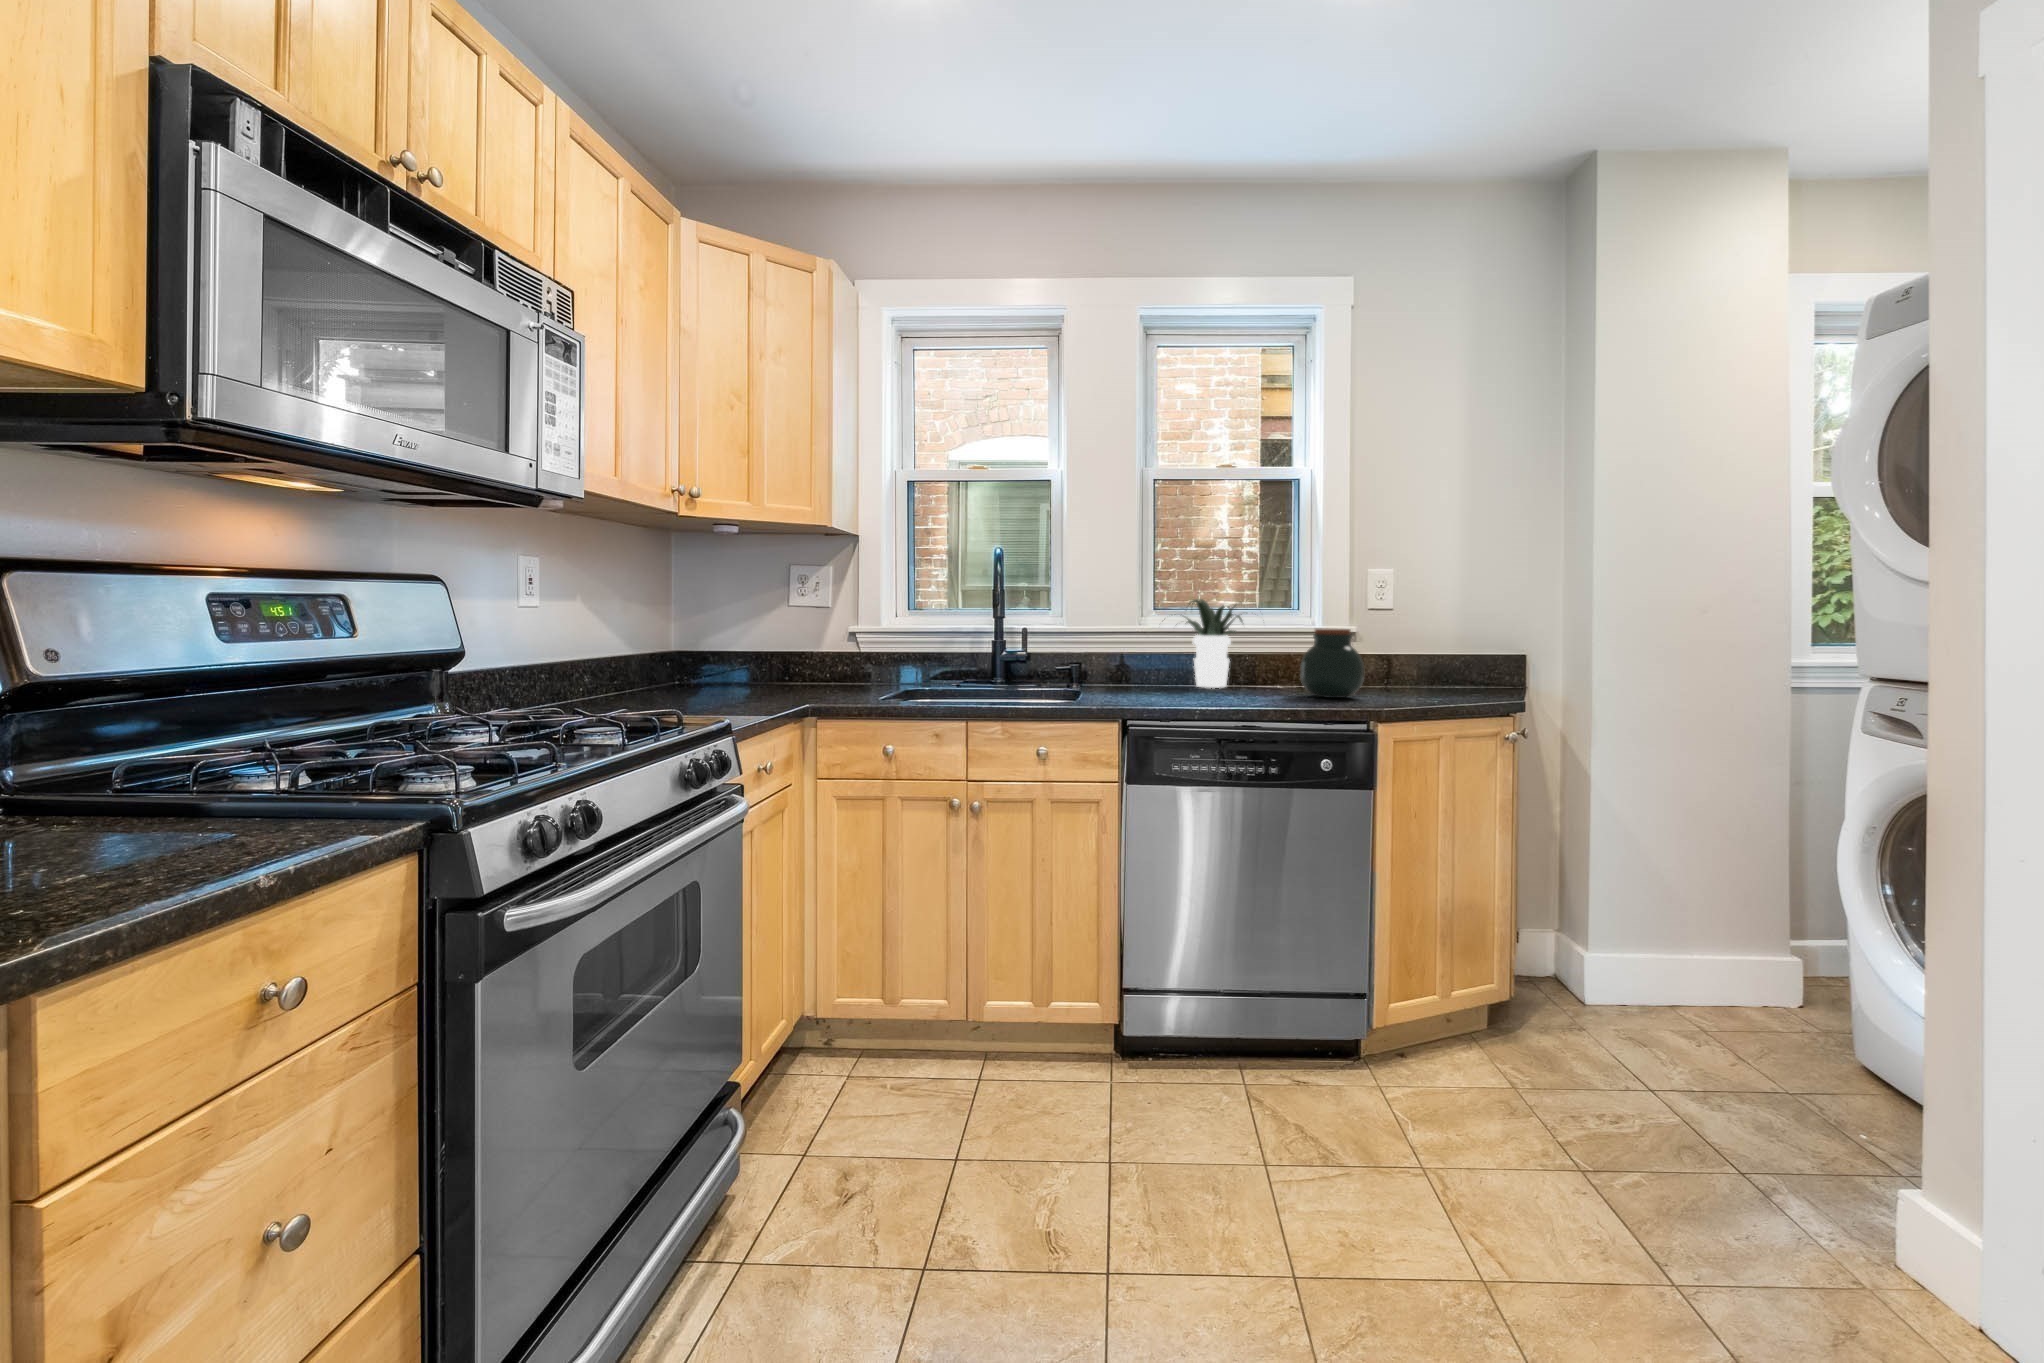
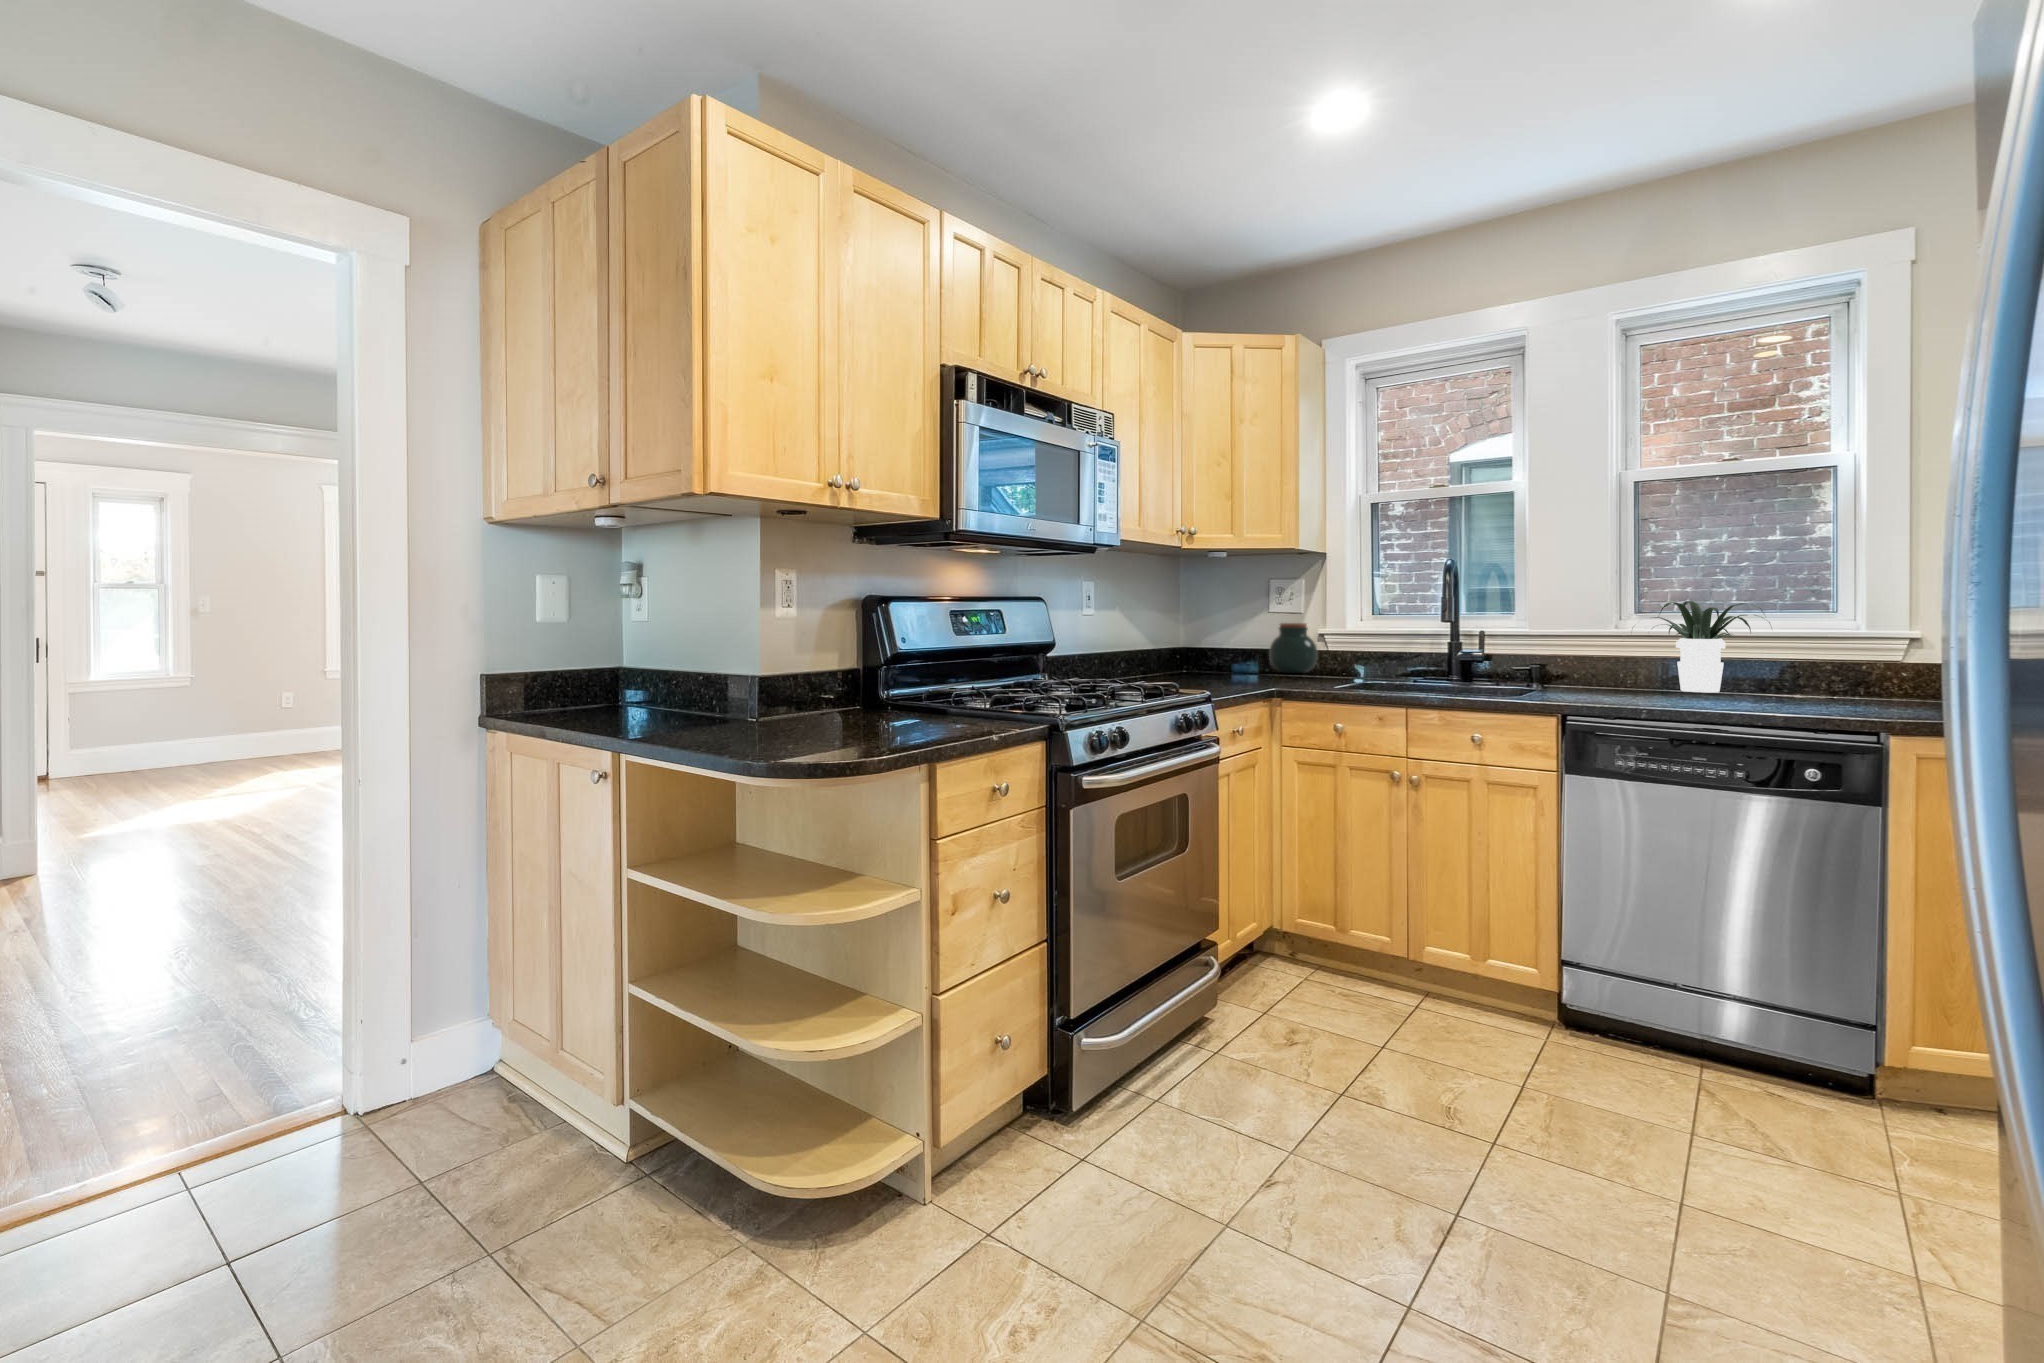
jar: present [1300,629,1364,698] -> present [1269,623,1318,673]

